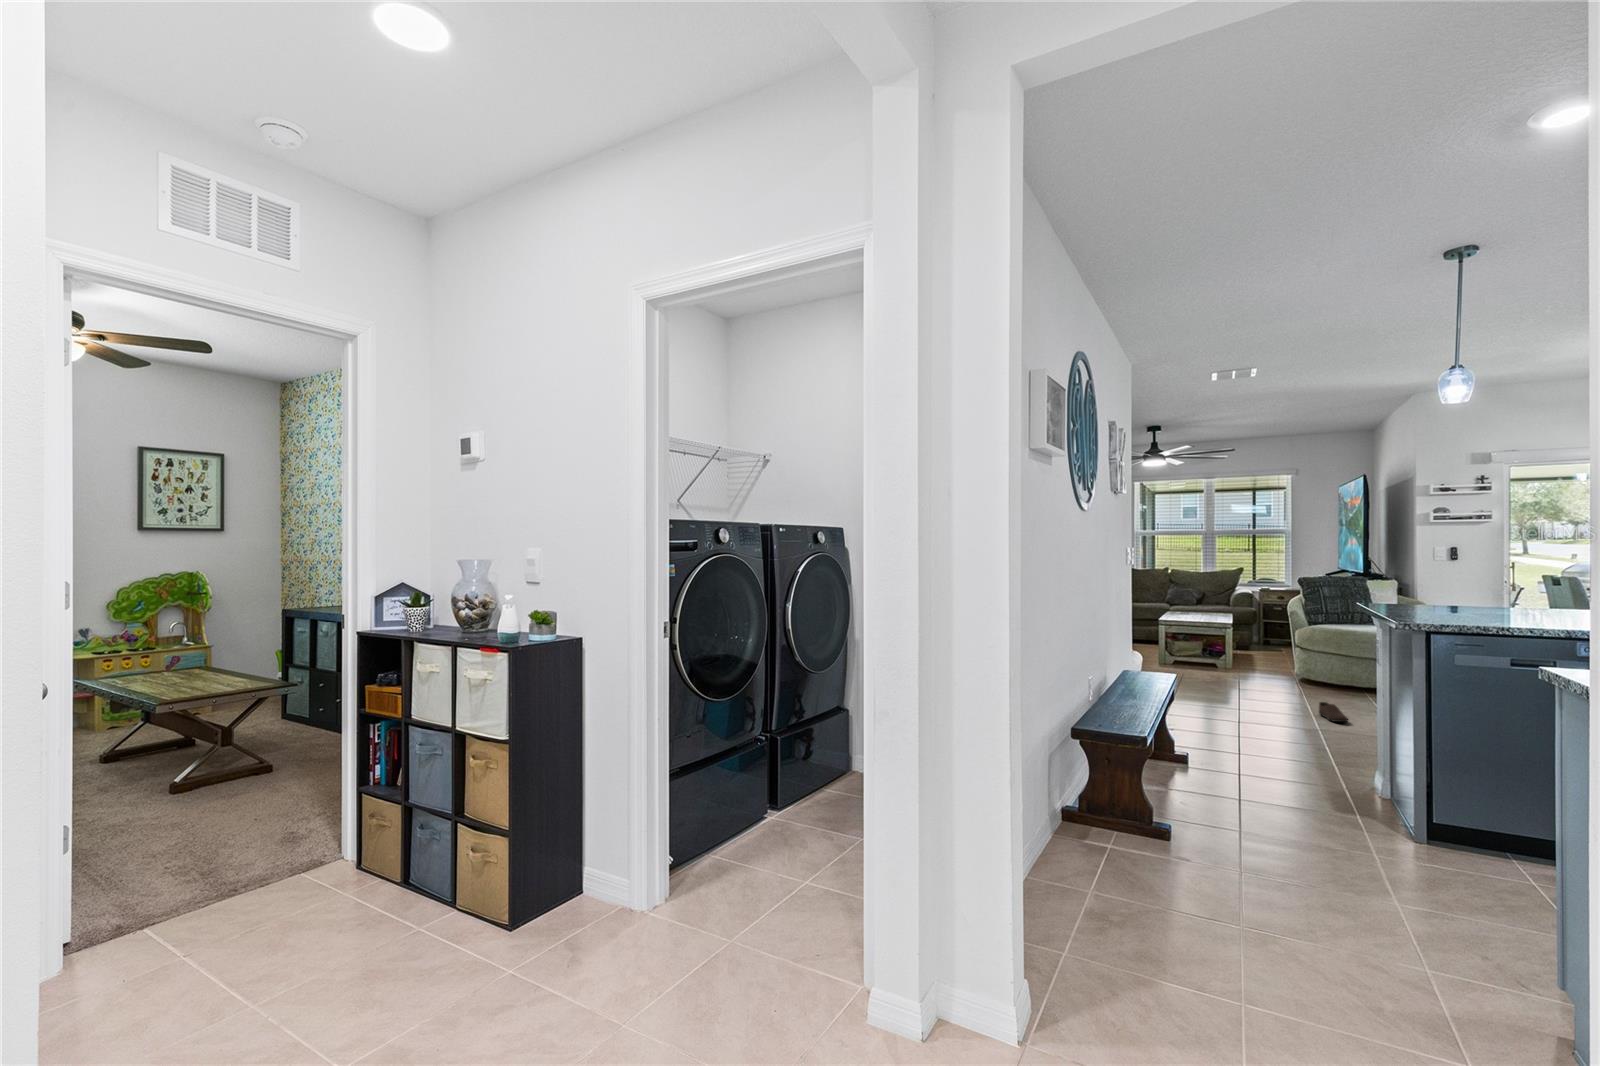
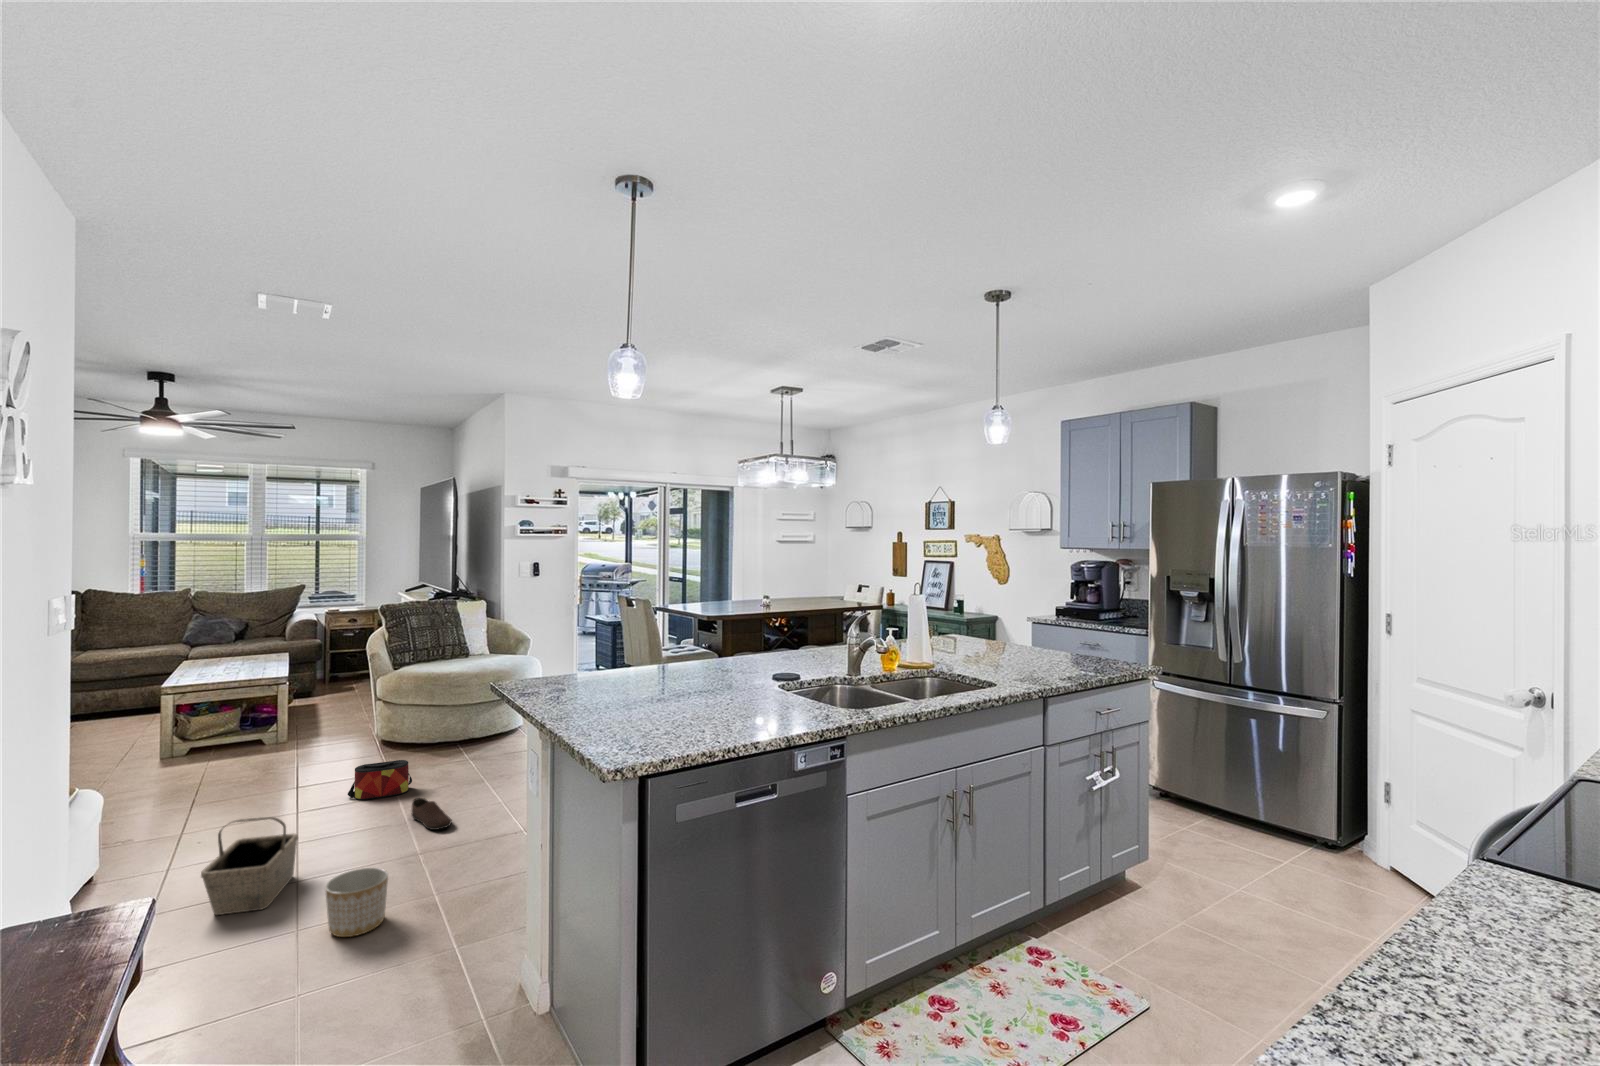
basket: none [1193,675,1243,725] -> present [201,817,298,915]
bag: none [1274,678,1322,704] -> present [348,760,412,800]
planter: none [1258,711,1296,745] -> present [325,868,388,937]

